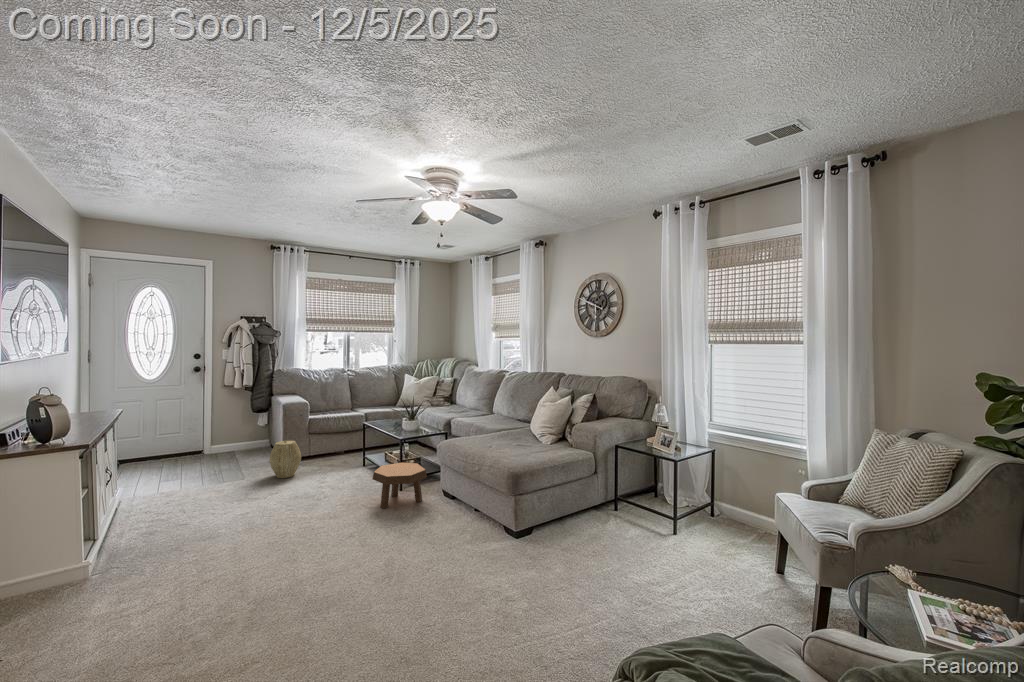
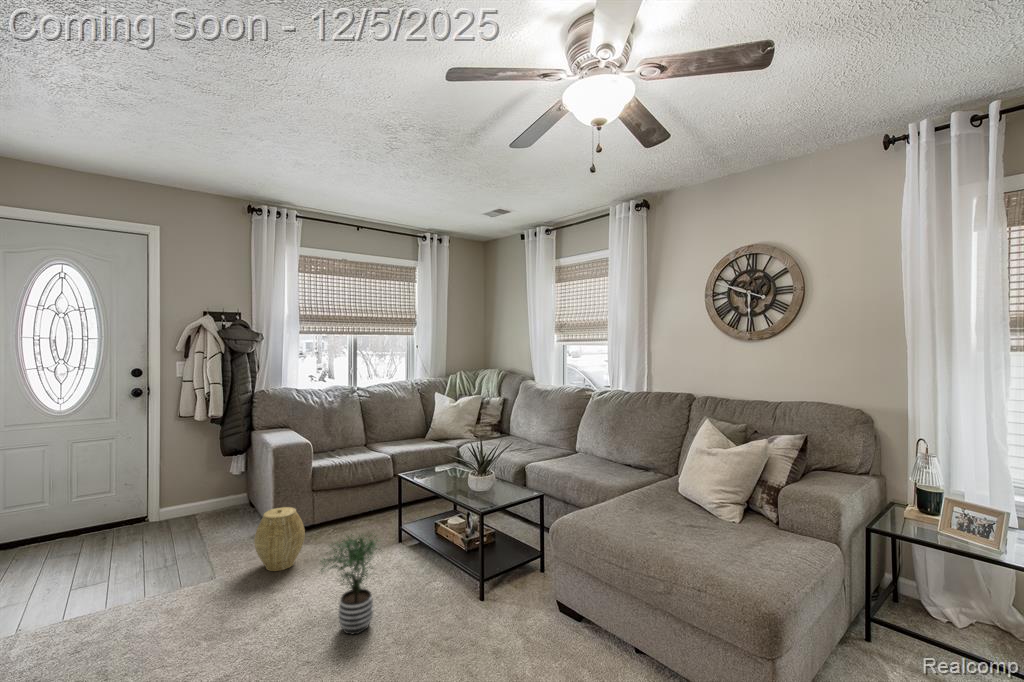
potted plant: none [301,446,342,502] -> present [320,534,382,634]
footstool: present [372,463,427,508] -> none [445,551,536,649]

